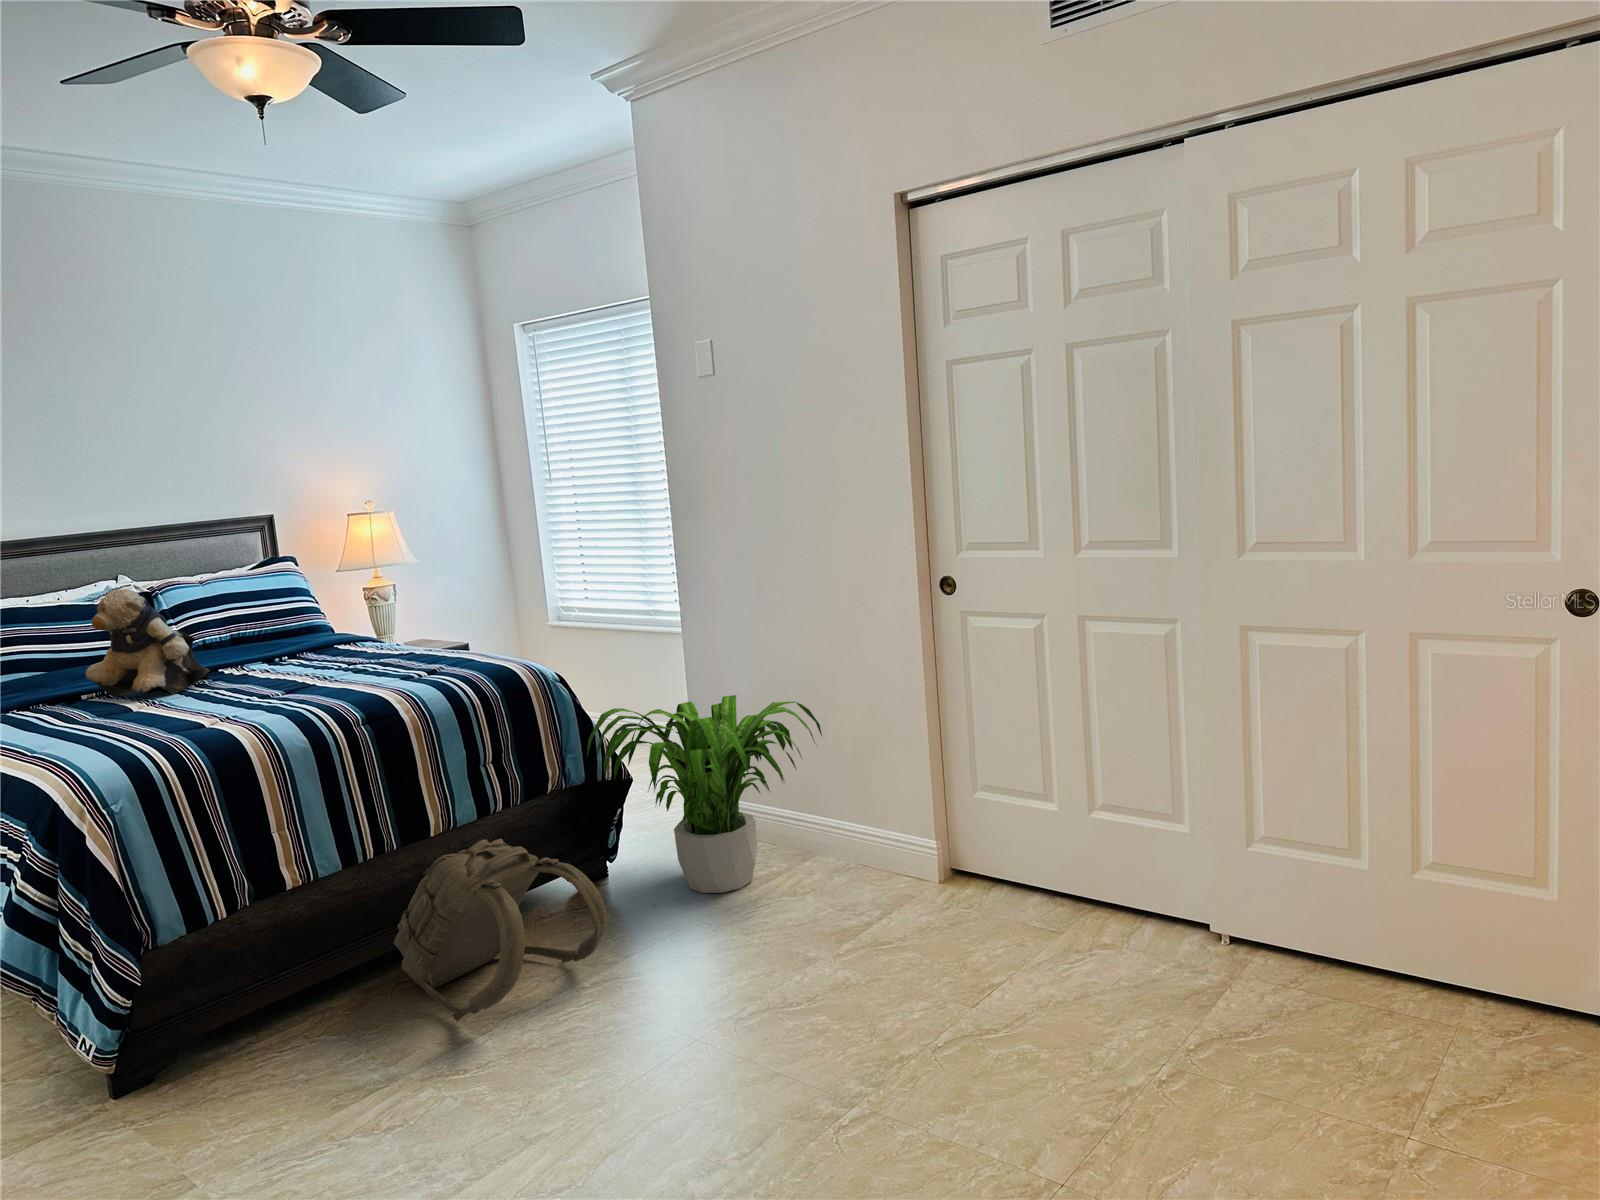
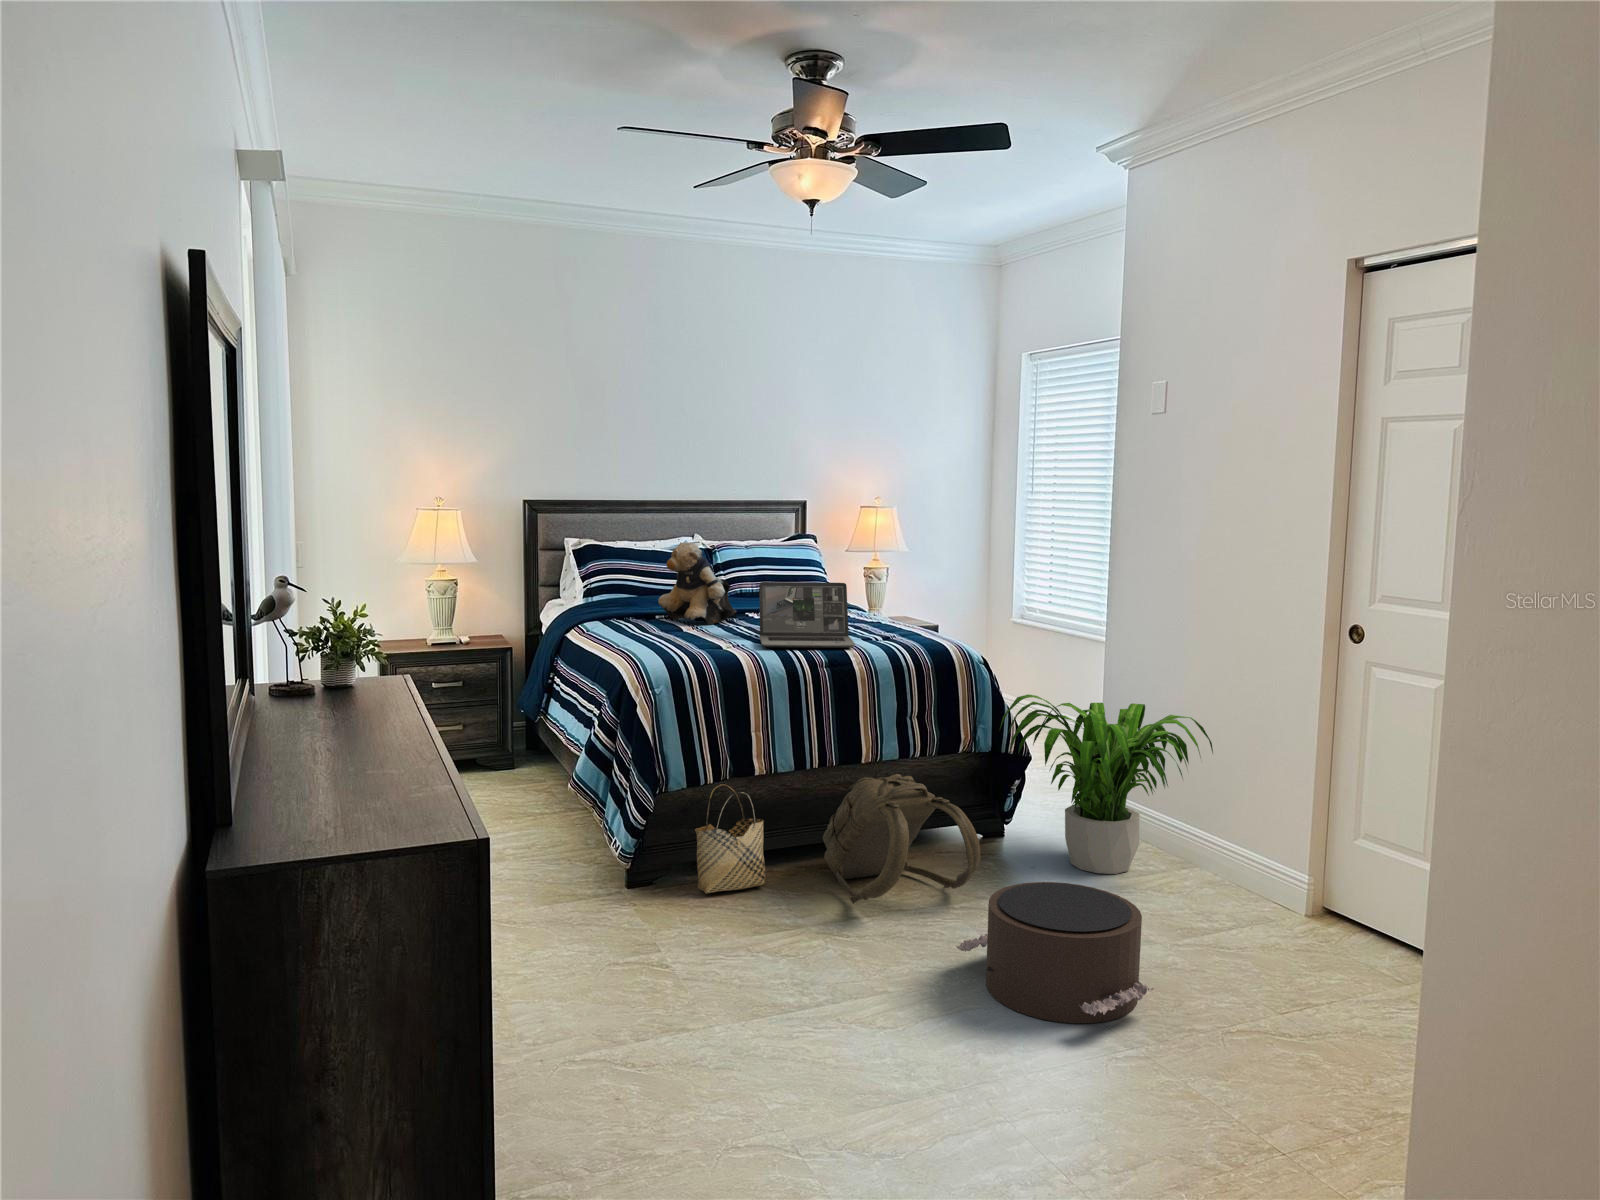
laptop: none [244,613,396,714] -> present [759,582,855,648]
woven basket: none [212,912,328,1071] -> present [695,784,766,893]
pouf: none [618,926,861,1112] -> present [956,882,1154,1023]

